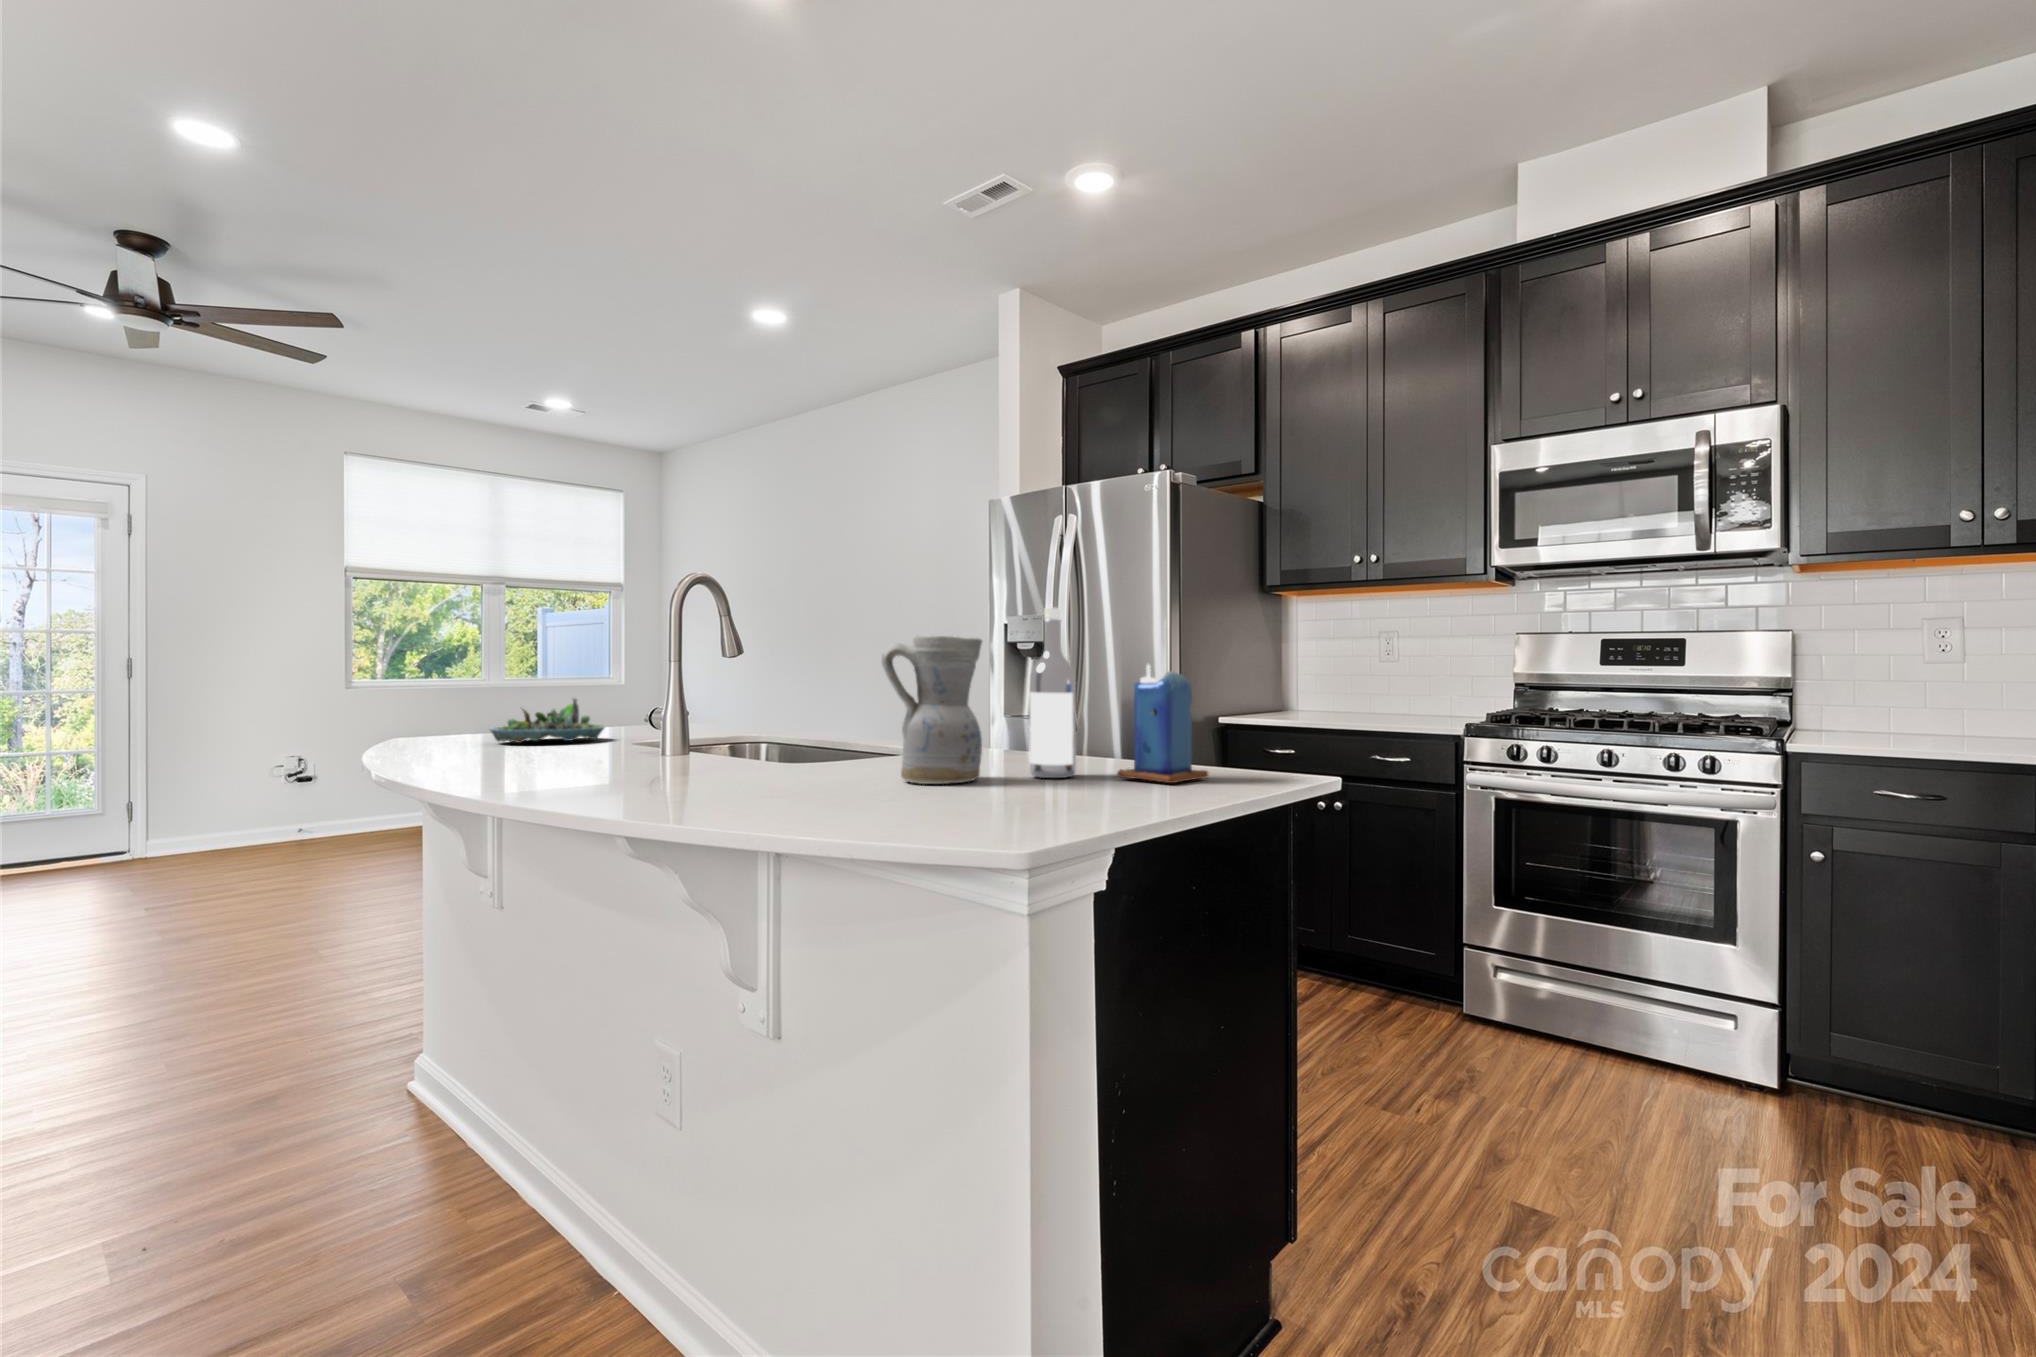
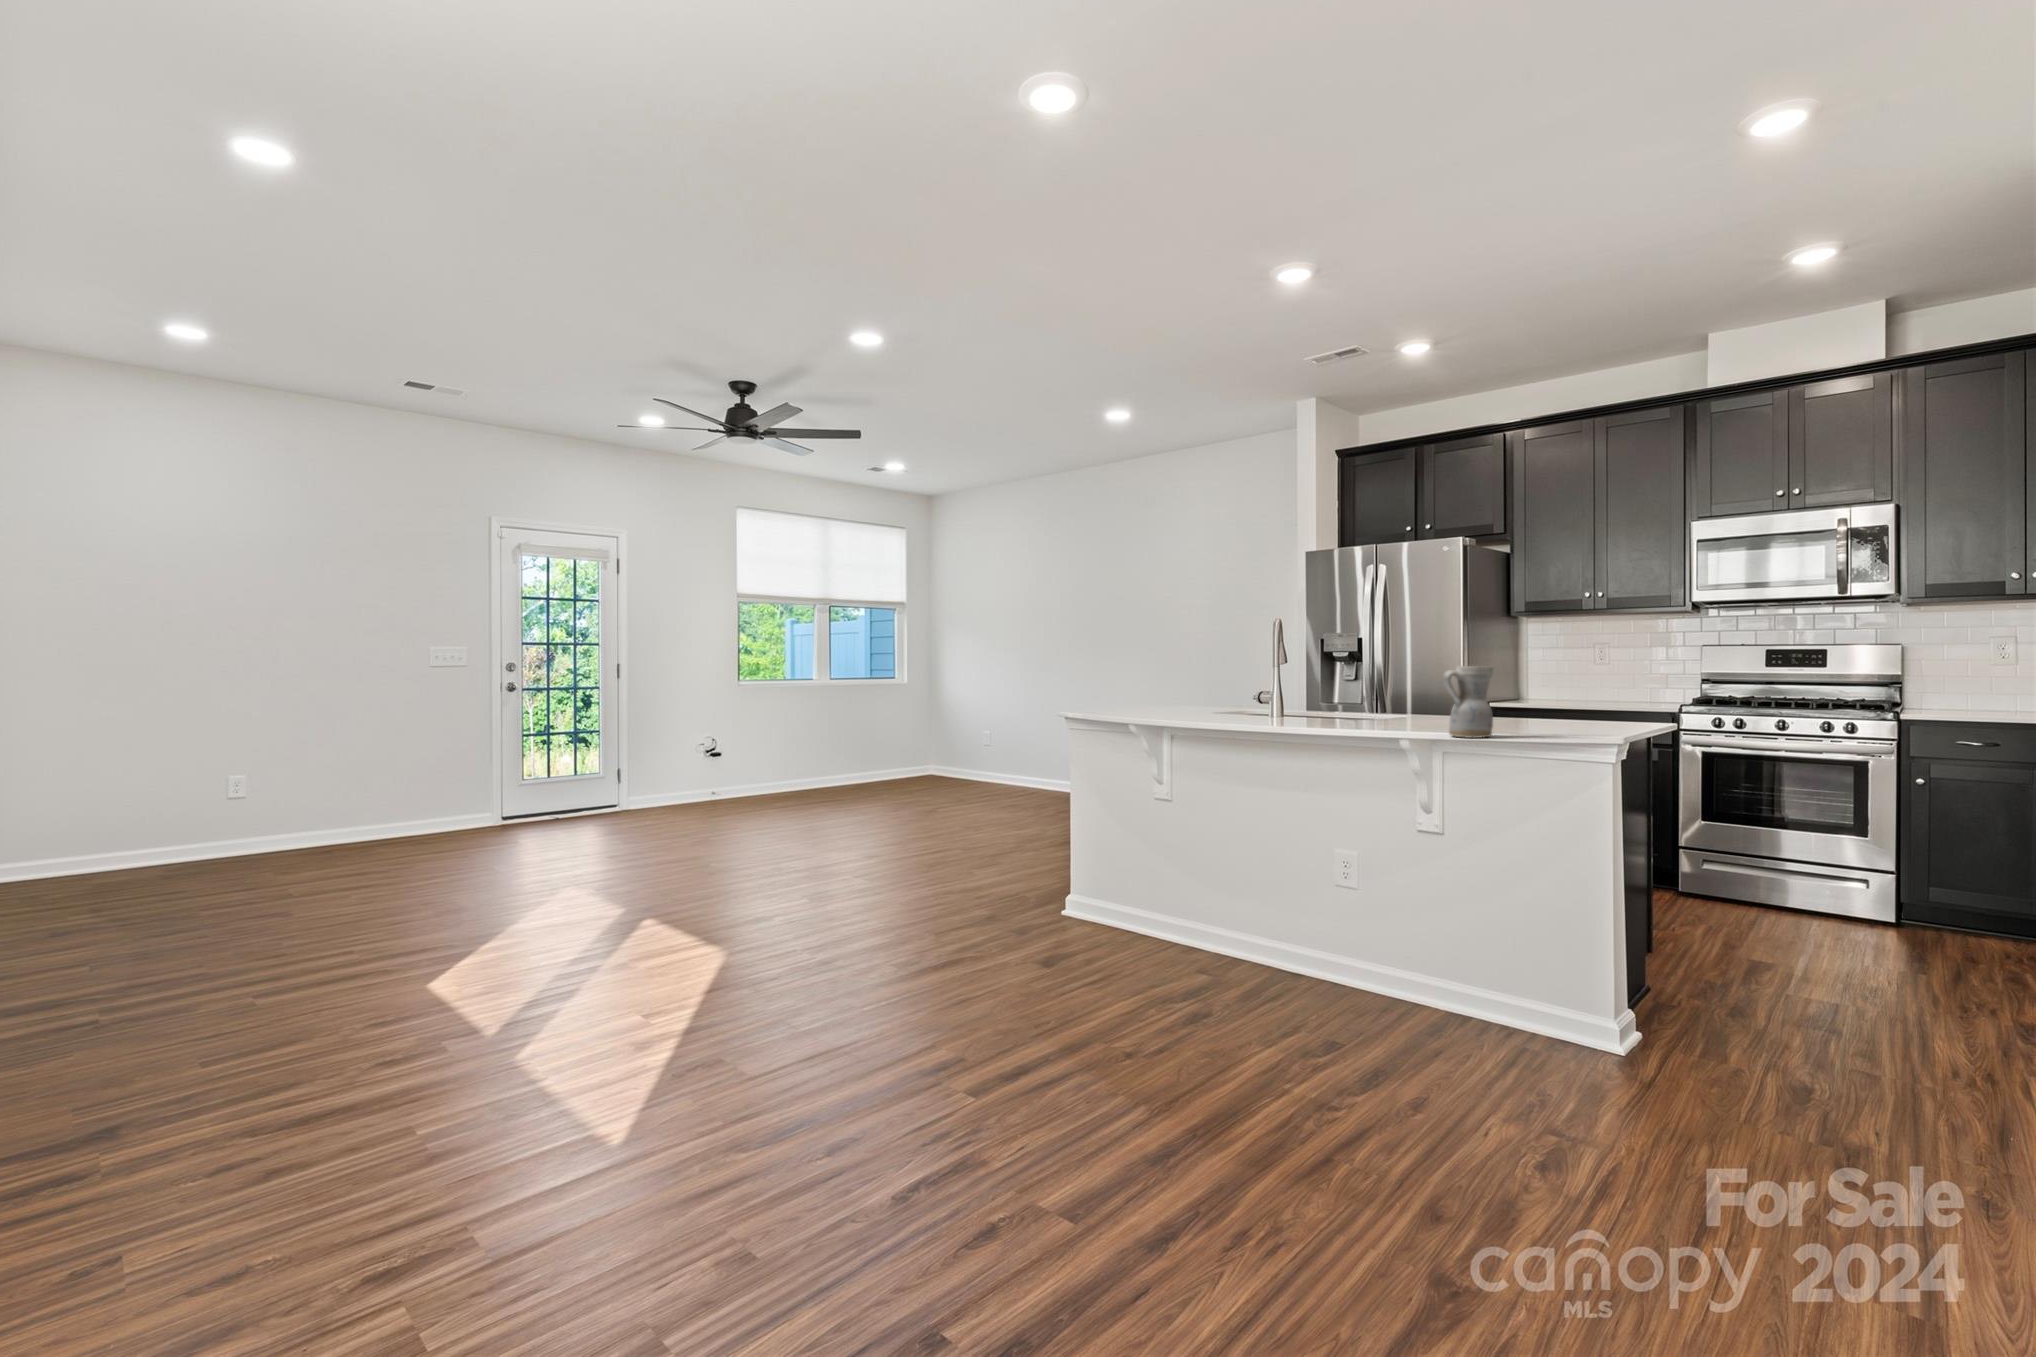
wine bottle: present [1029,608,1076,778] -> none [1507,650,1533,735]
candle: present [1117,664,1208,783] -> none [1559,678,1606,736]
succulent planter: present [490,698,604,743] -> none [1095,696,1156,724]

